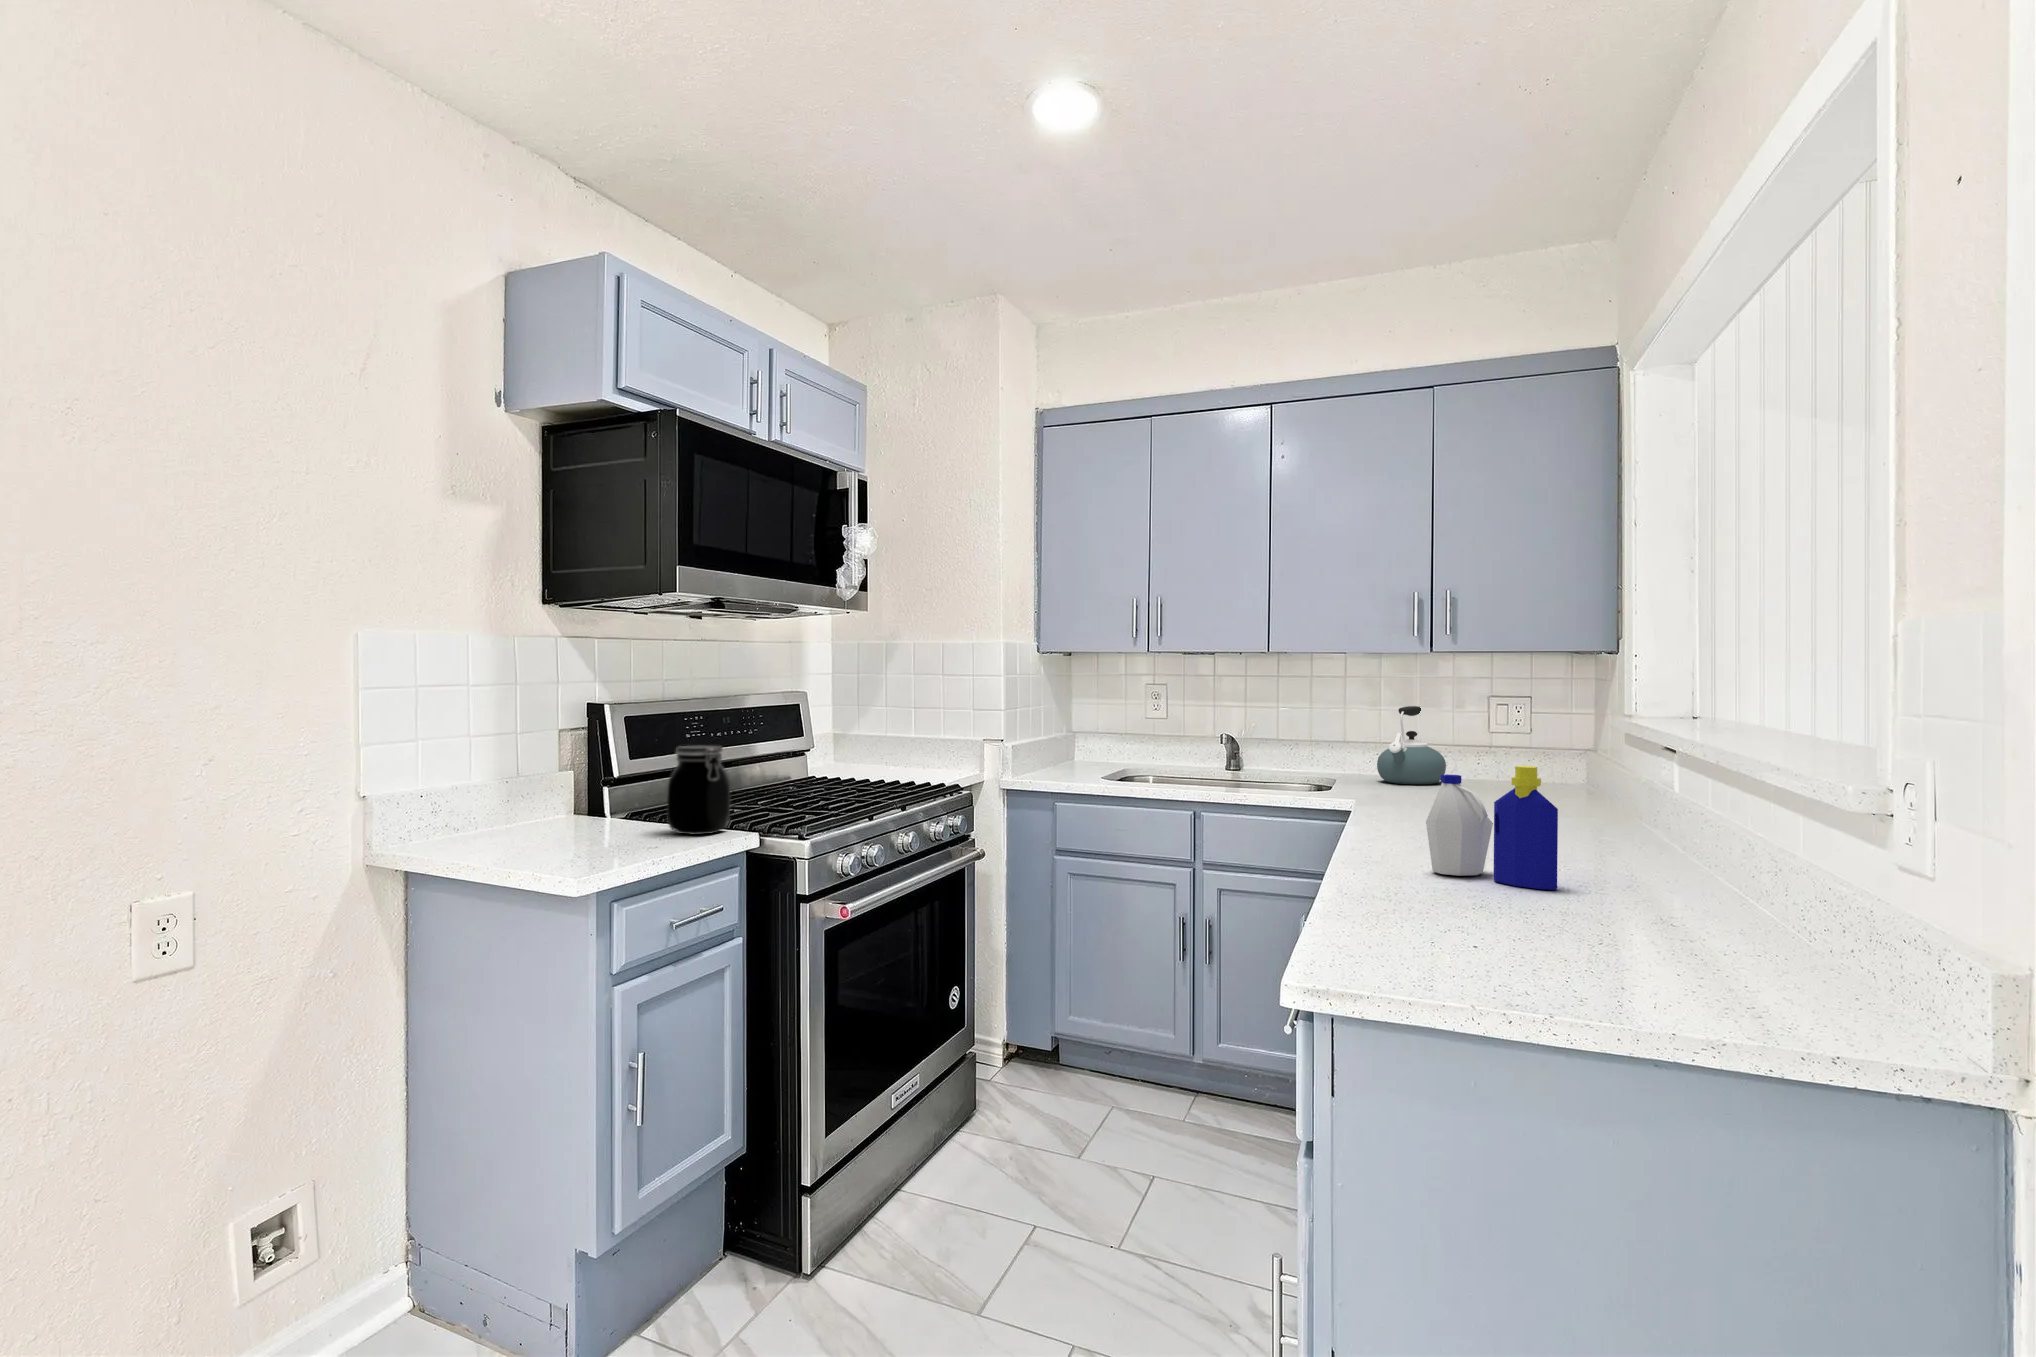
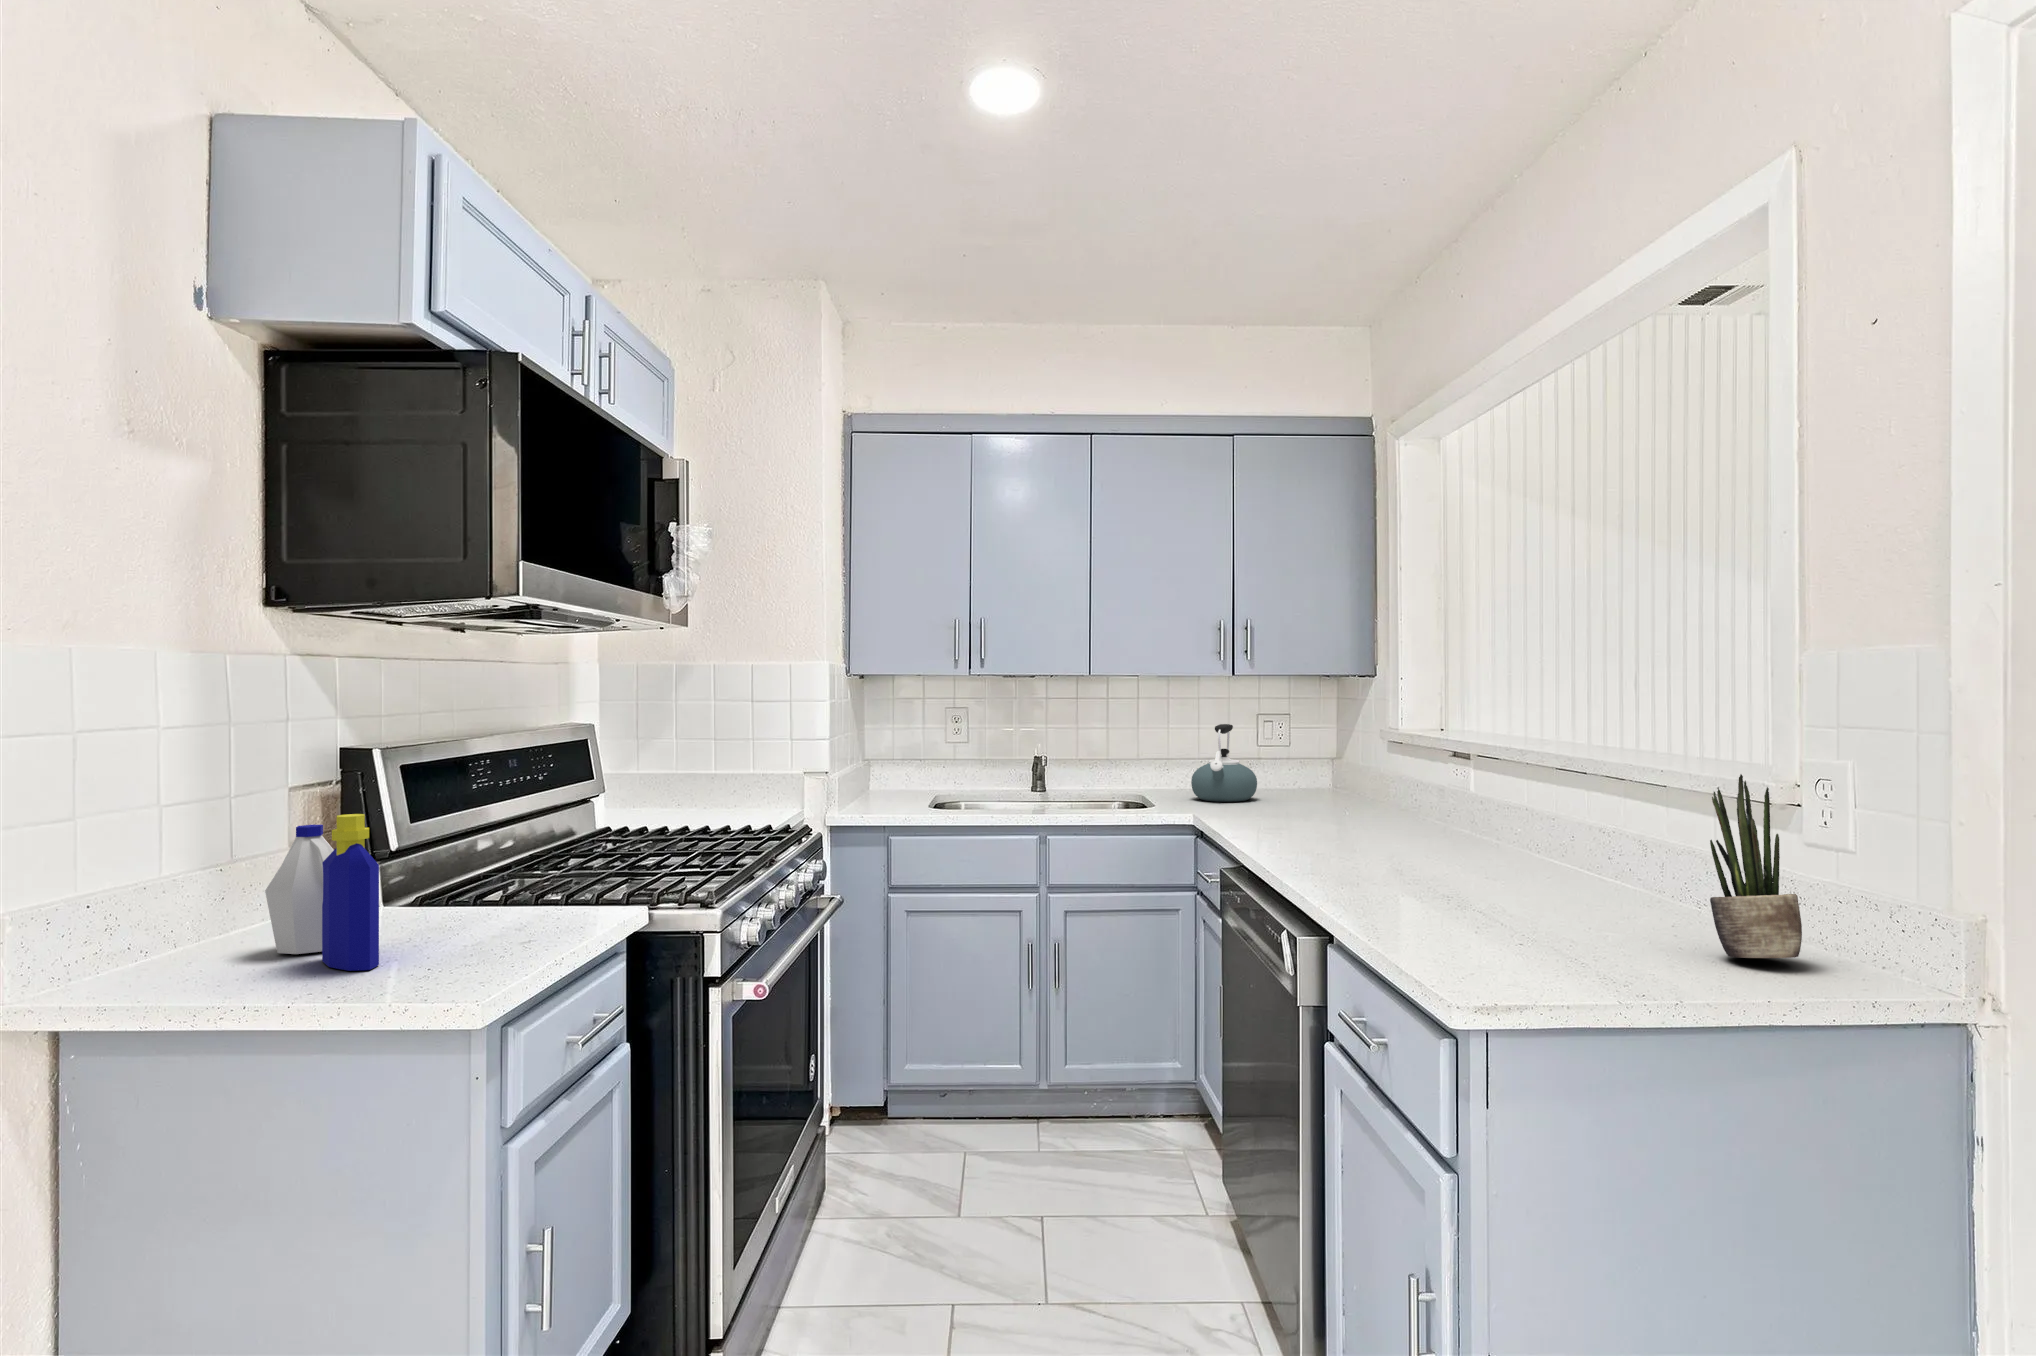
potted plant: none [1581,745,1655,911] -> present [1710,774,1802,958]
jar: present [667,746,730,835] -> none [496,803,583,928]
bottle: present [1426,766,1558,890] -> present [265,814,379,971]

